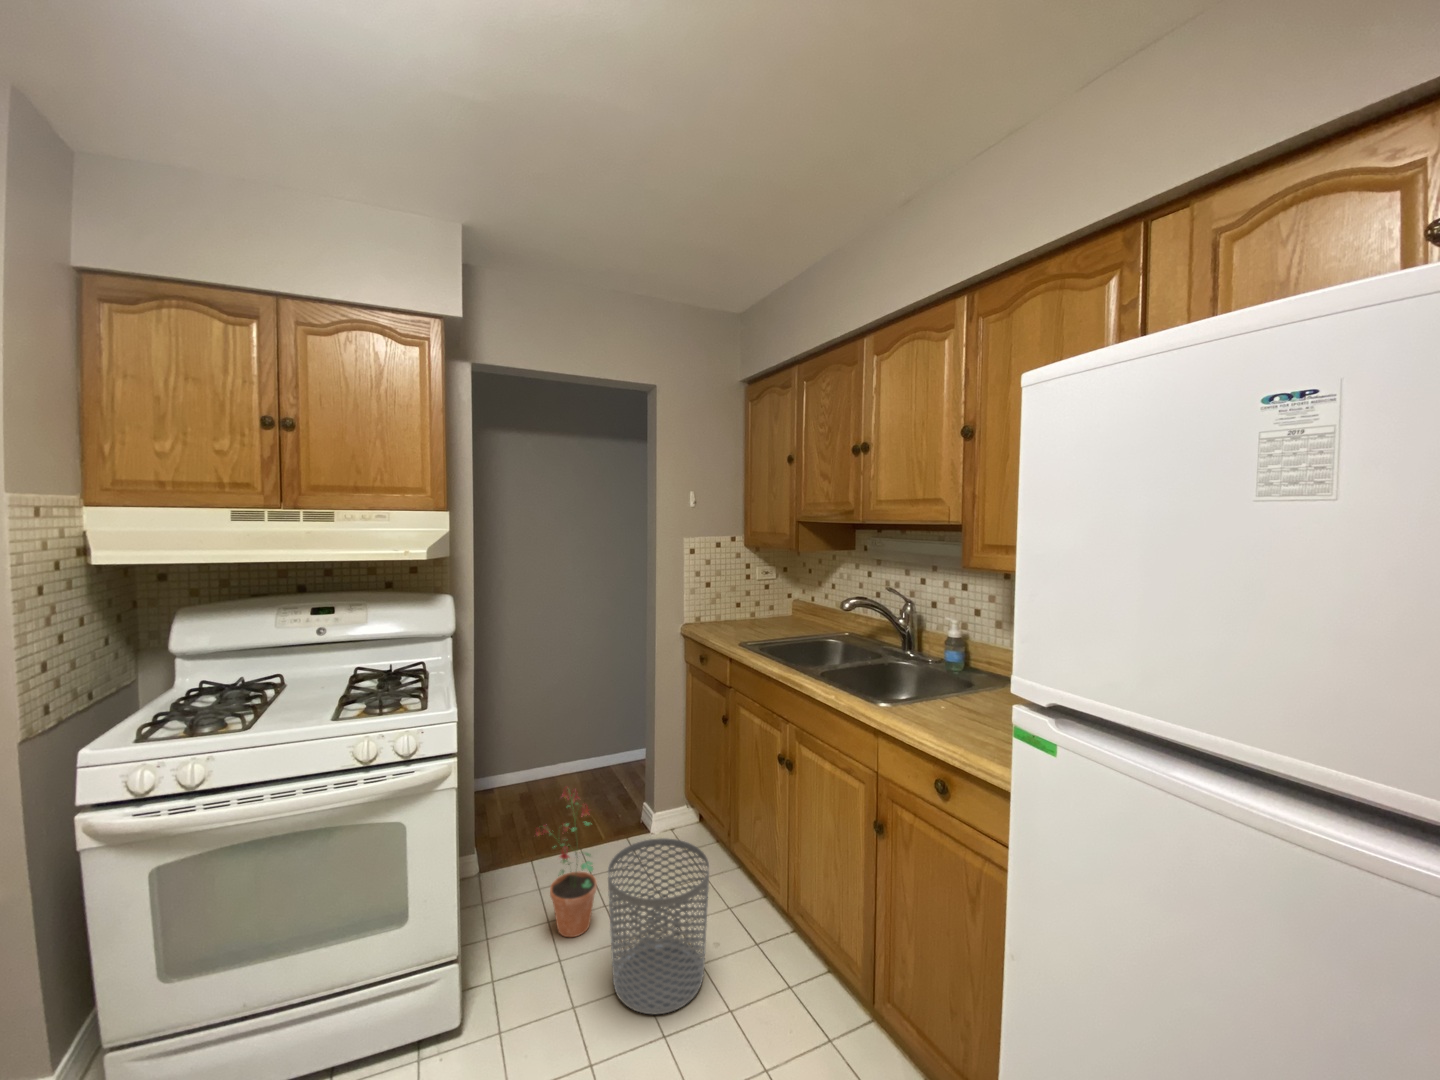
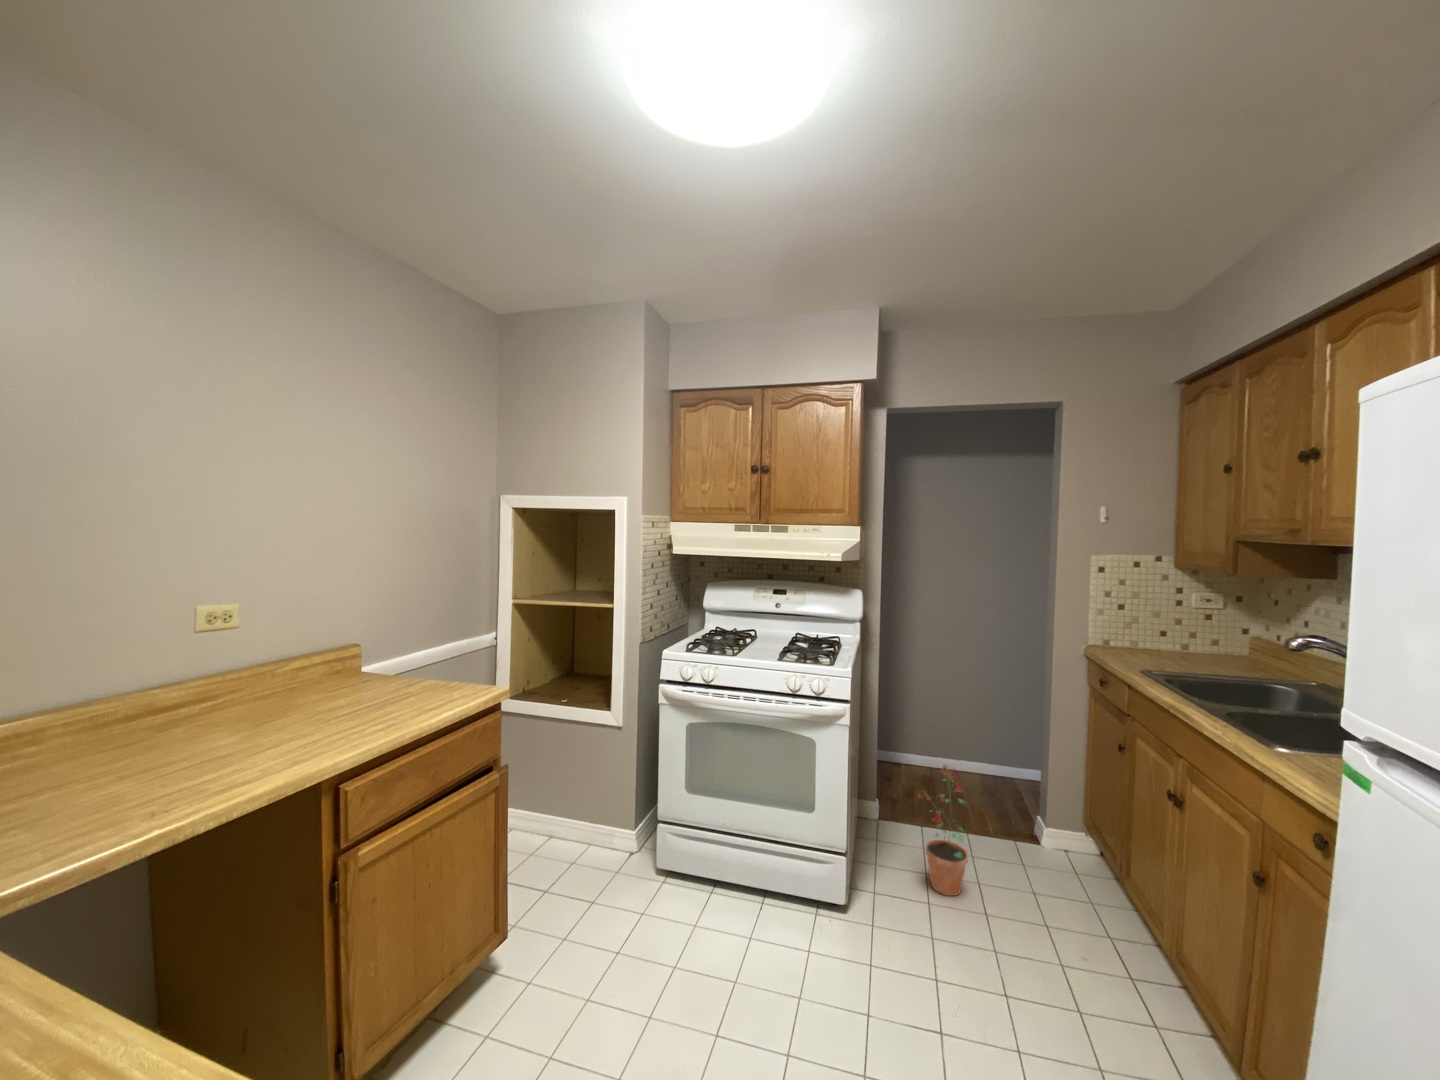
waste bin: present [608,838,709,1014] -> none [968,830,1074,995]

